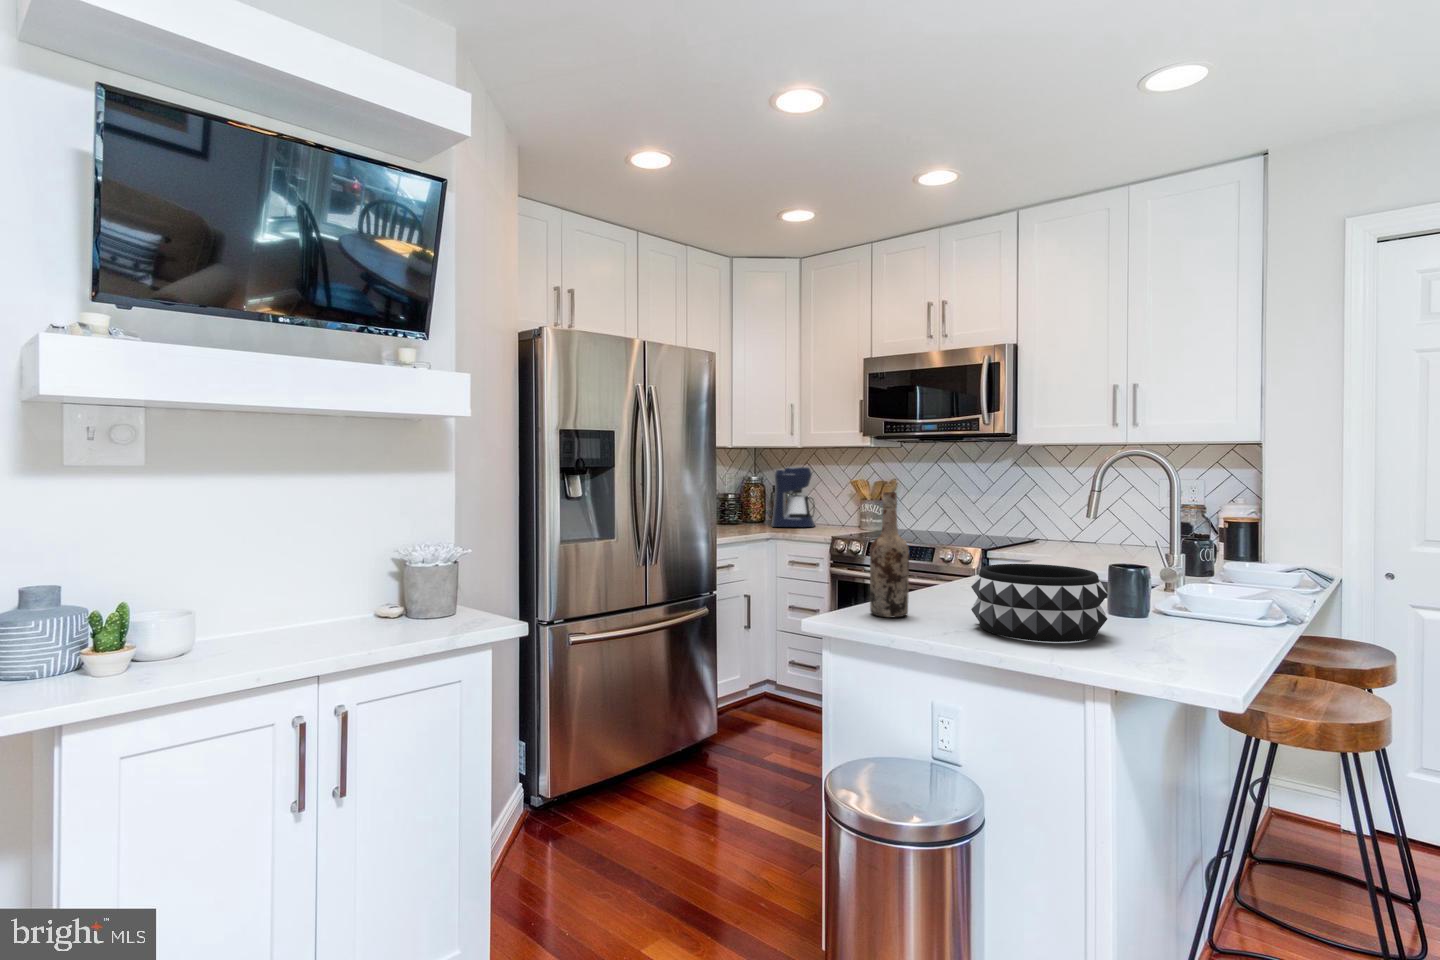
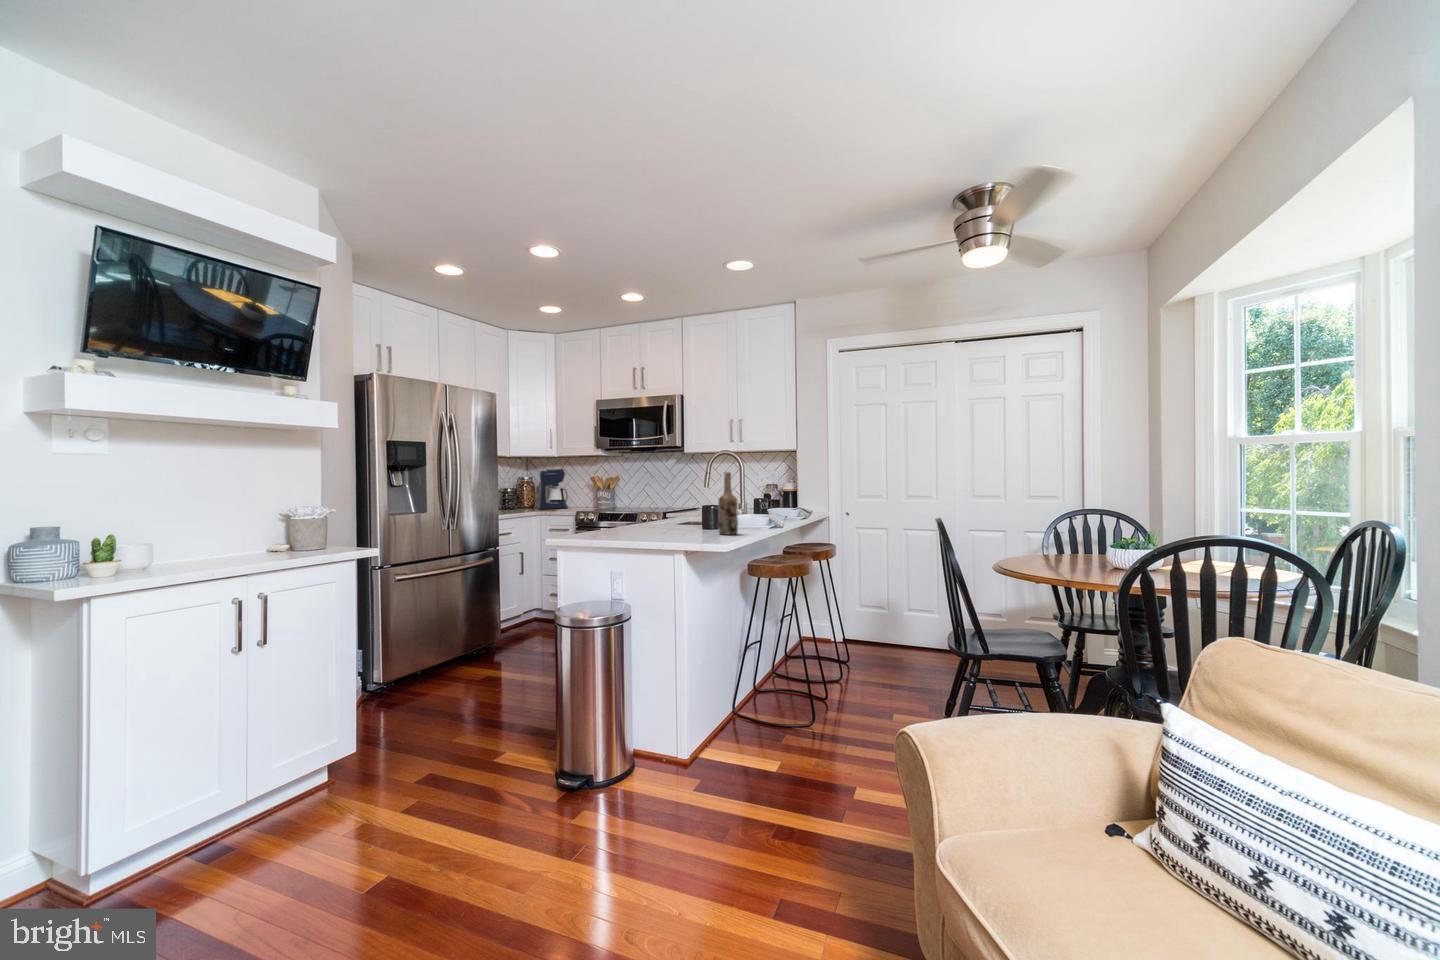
wine bottle: present [870,492,909,617] -> present [718,472,738,535]
decorative bowl: present [971,564,1108,642] -> none [630,507,692,540]

